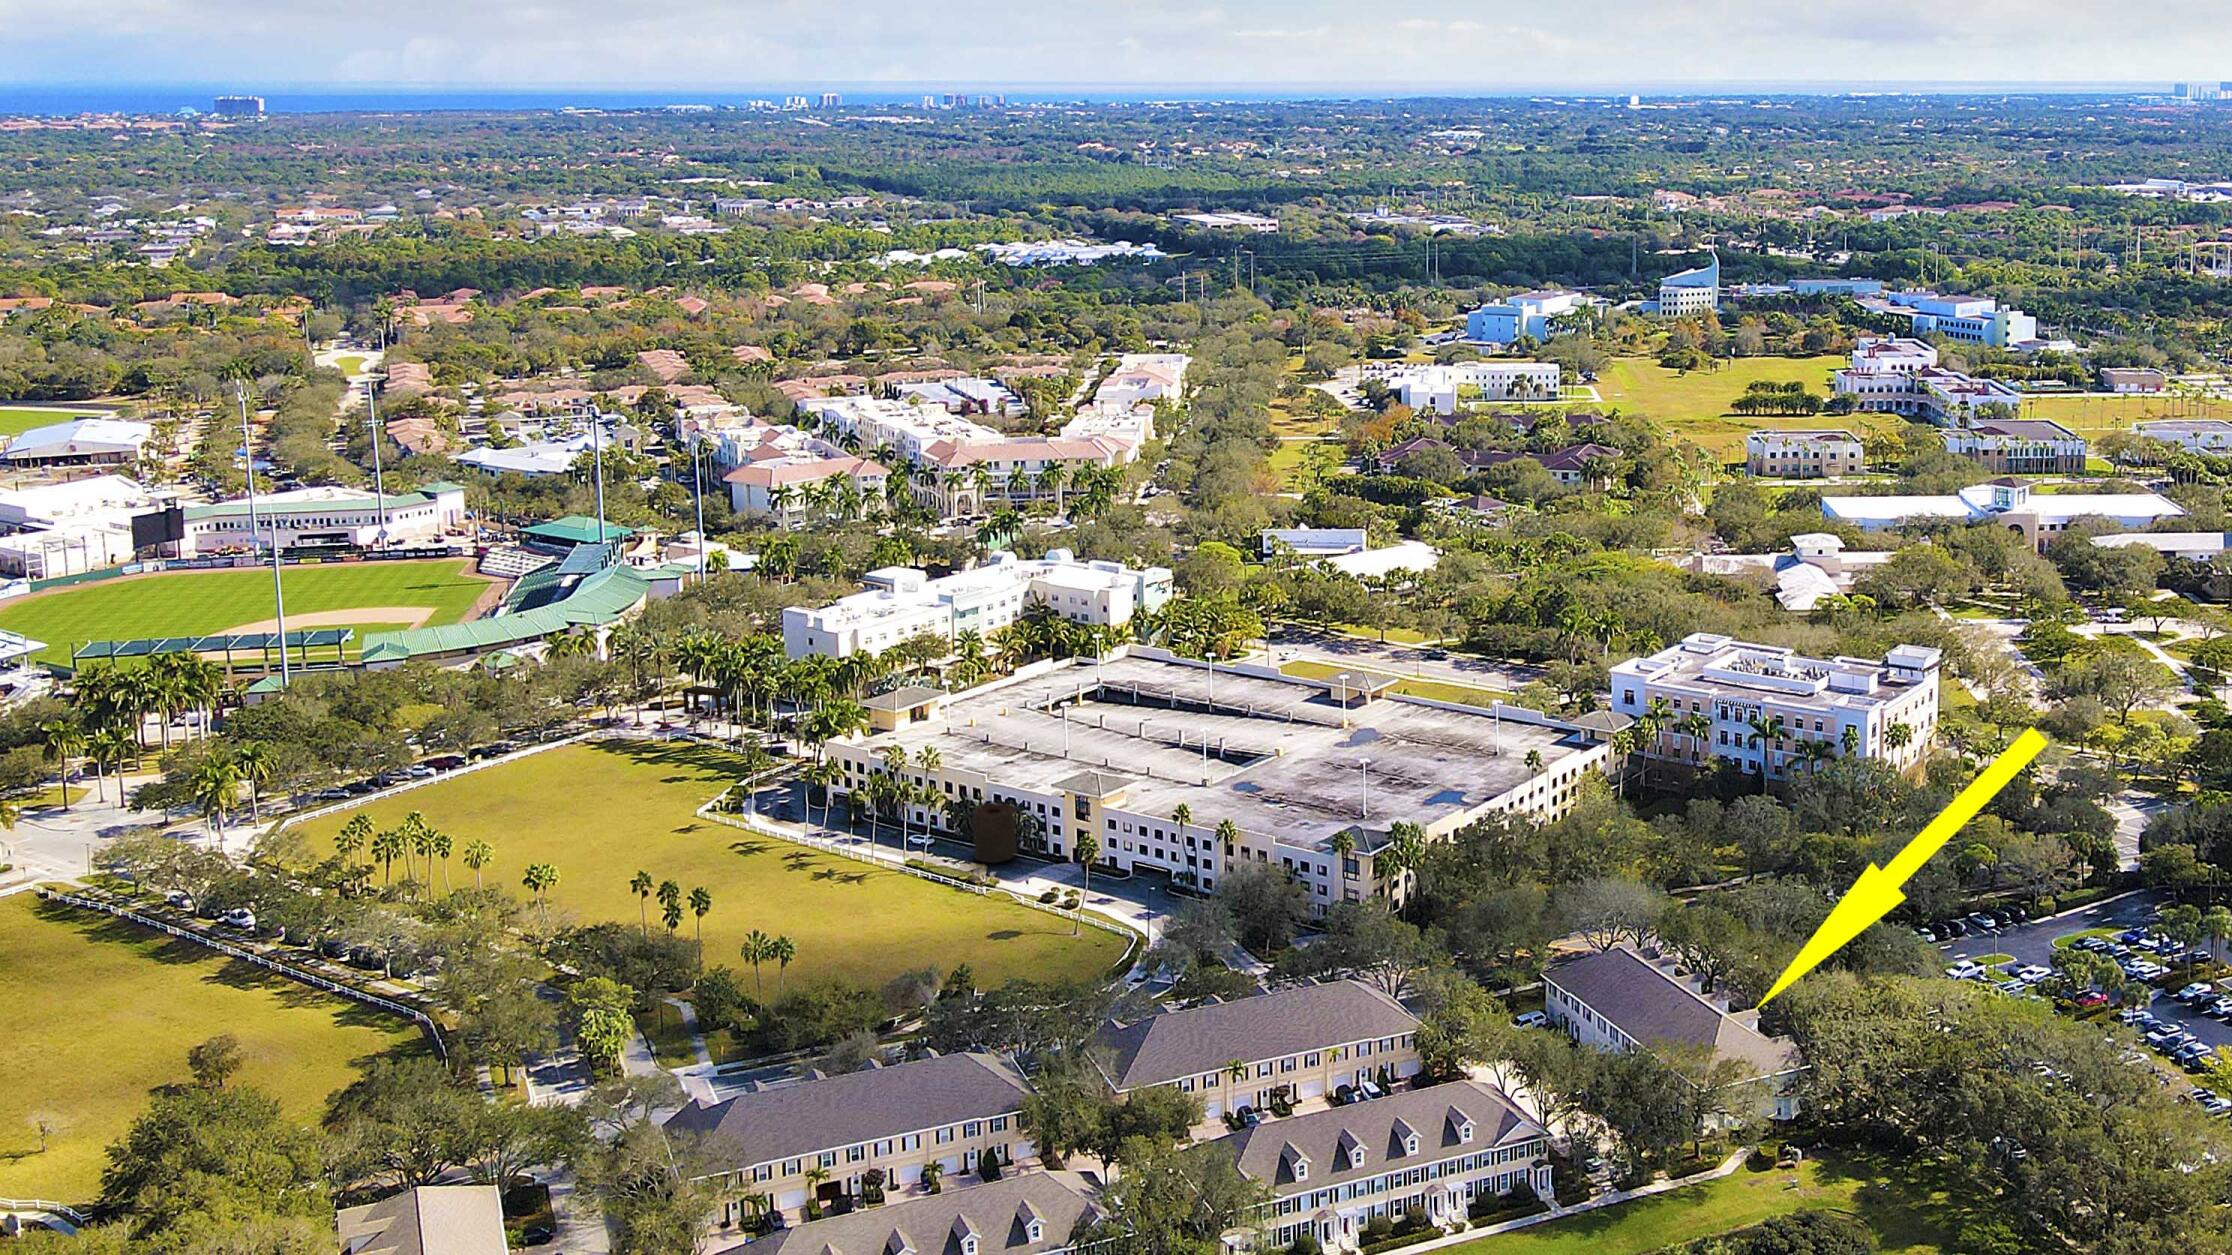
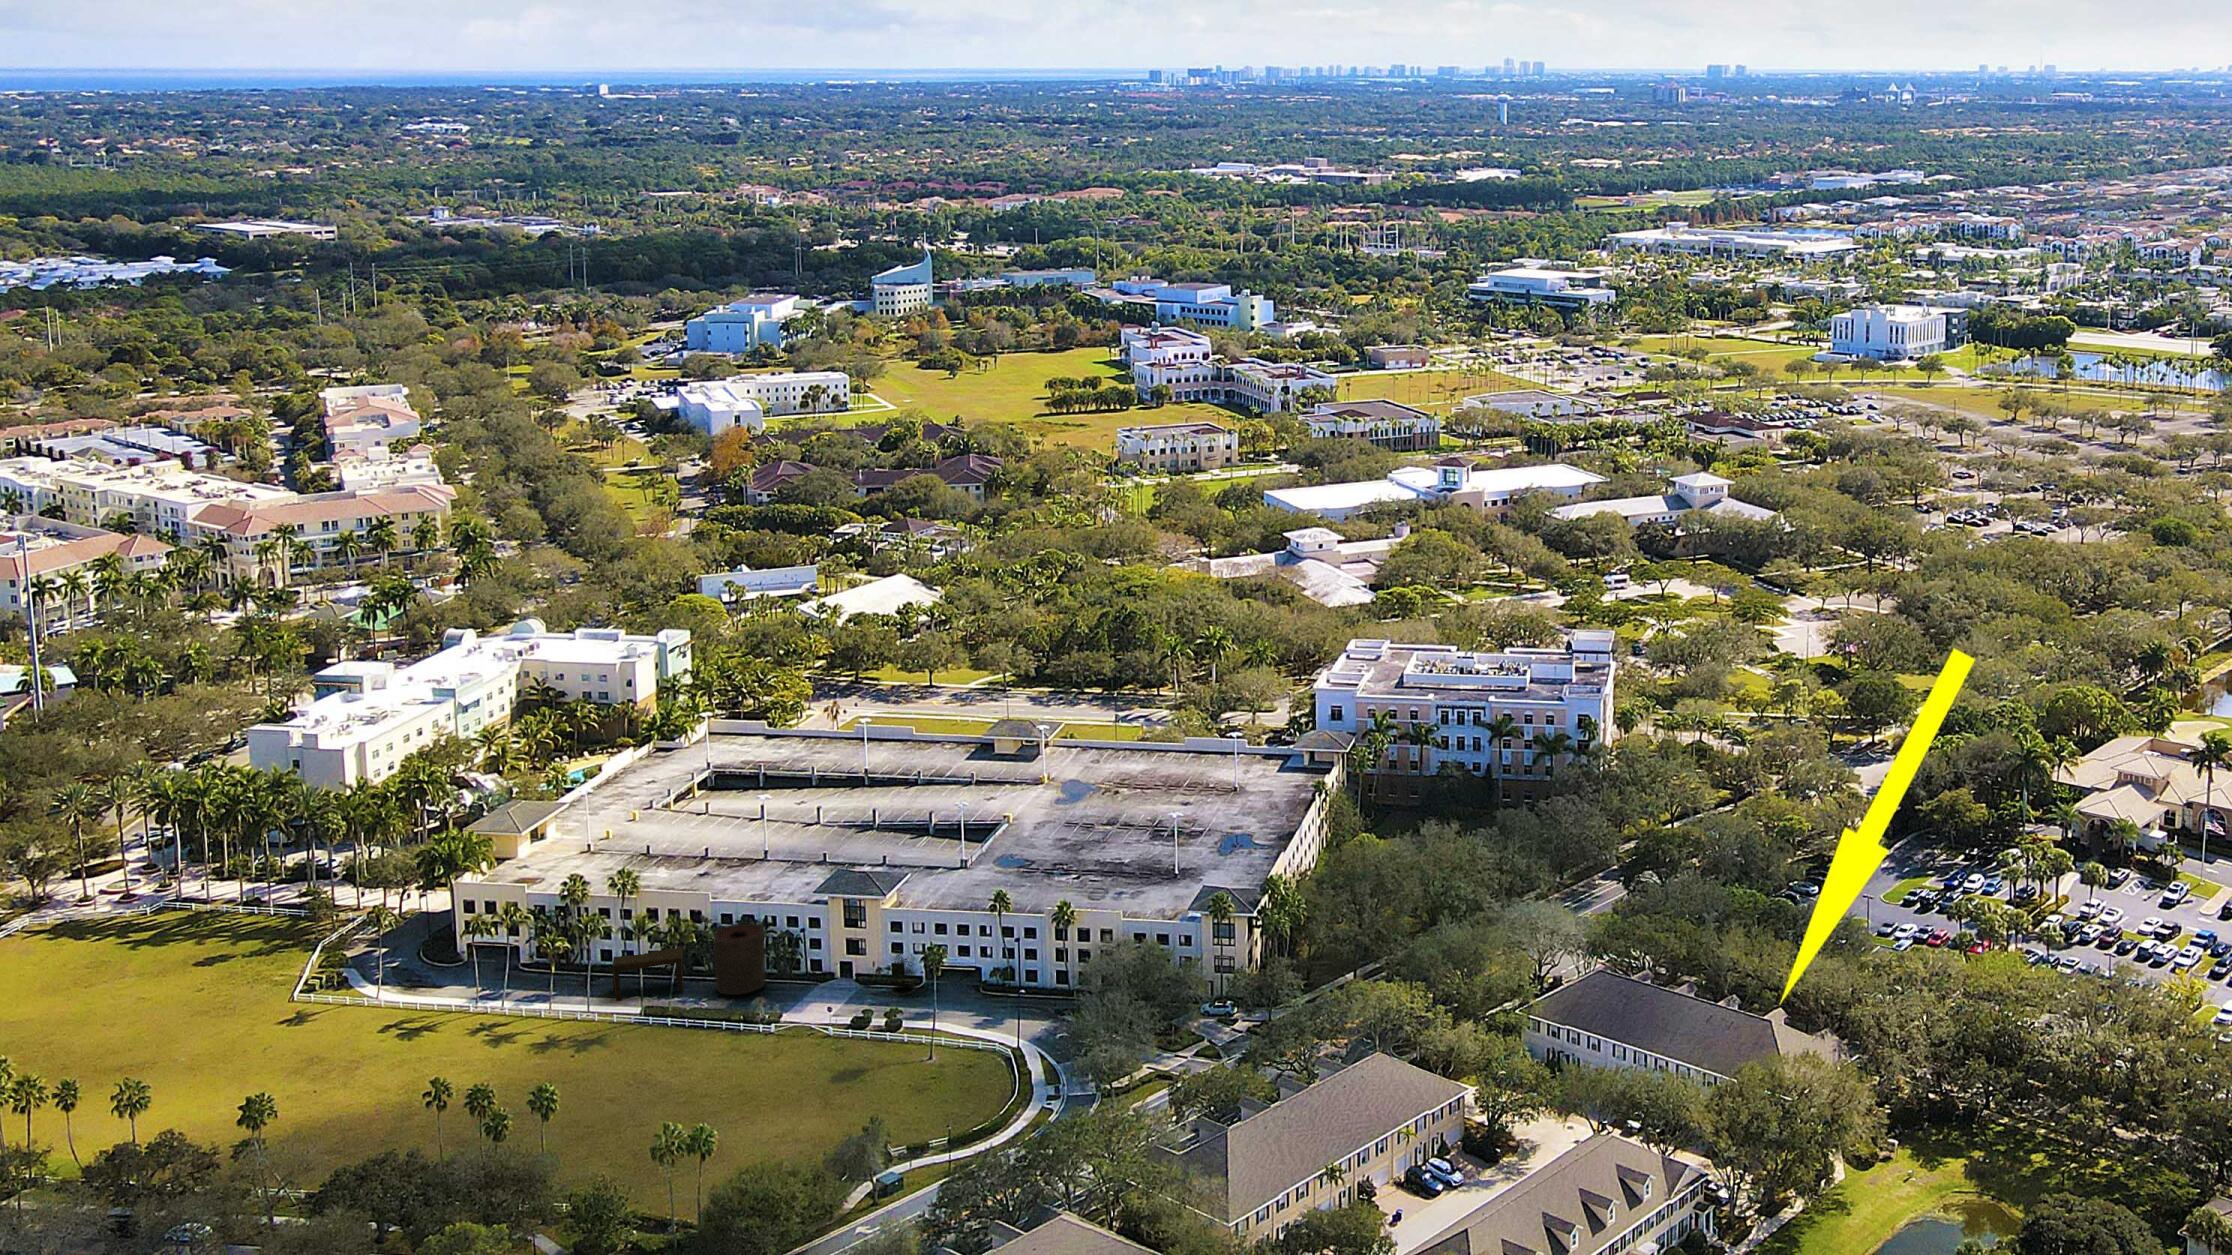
bench: present [682,685,732,717] -> present [613,947,683,1001]
potted tree: present [843,789,868,827] -> present [889,951,916,996]

